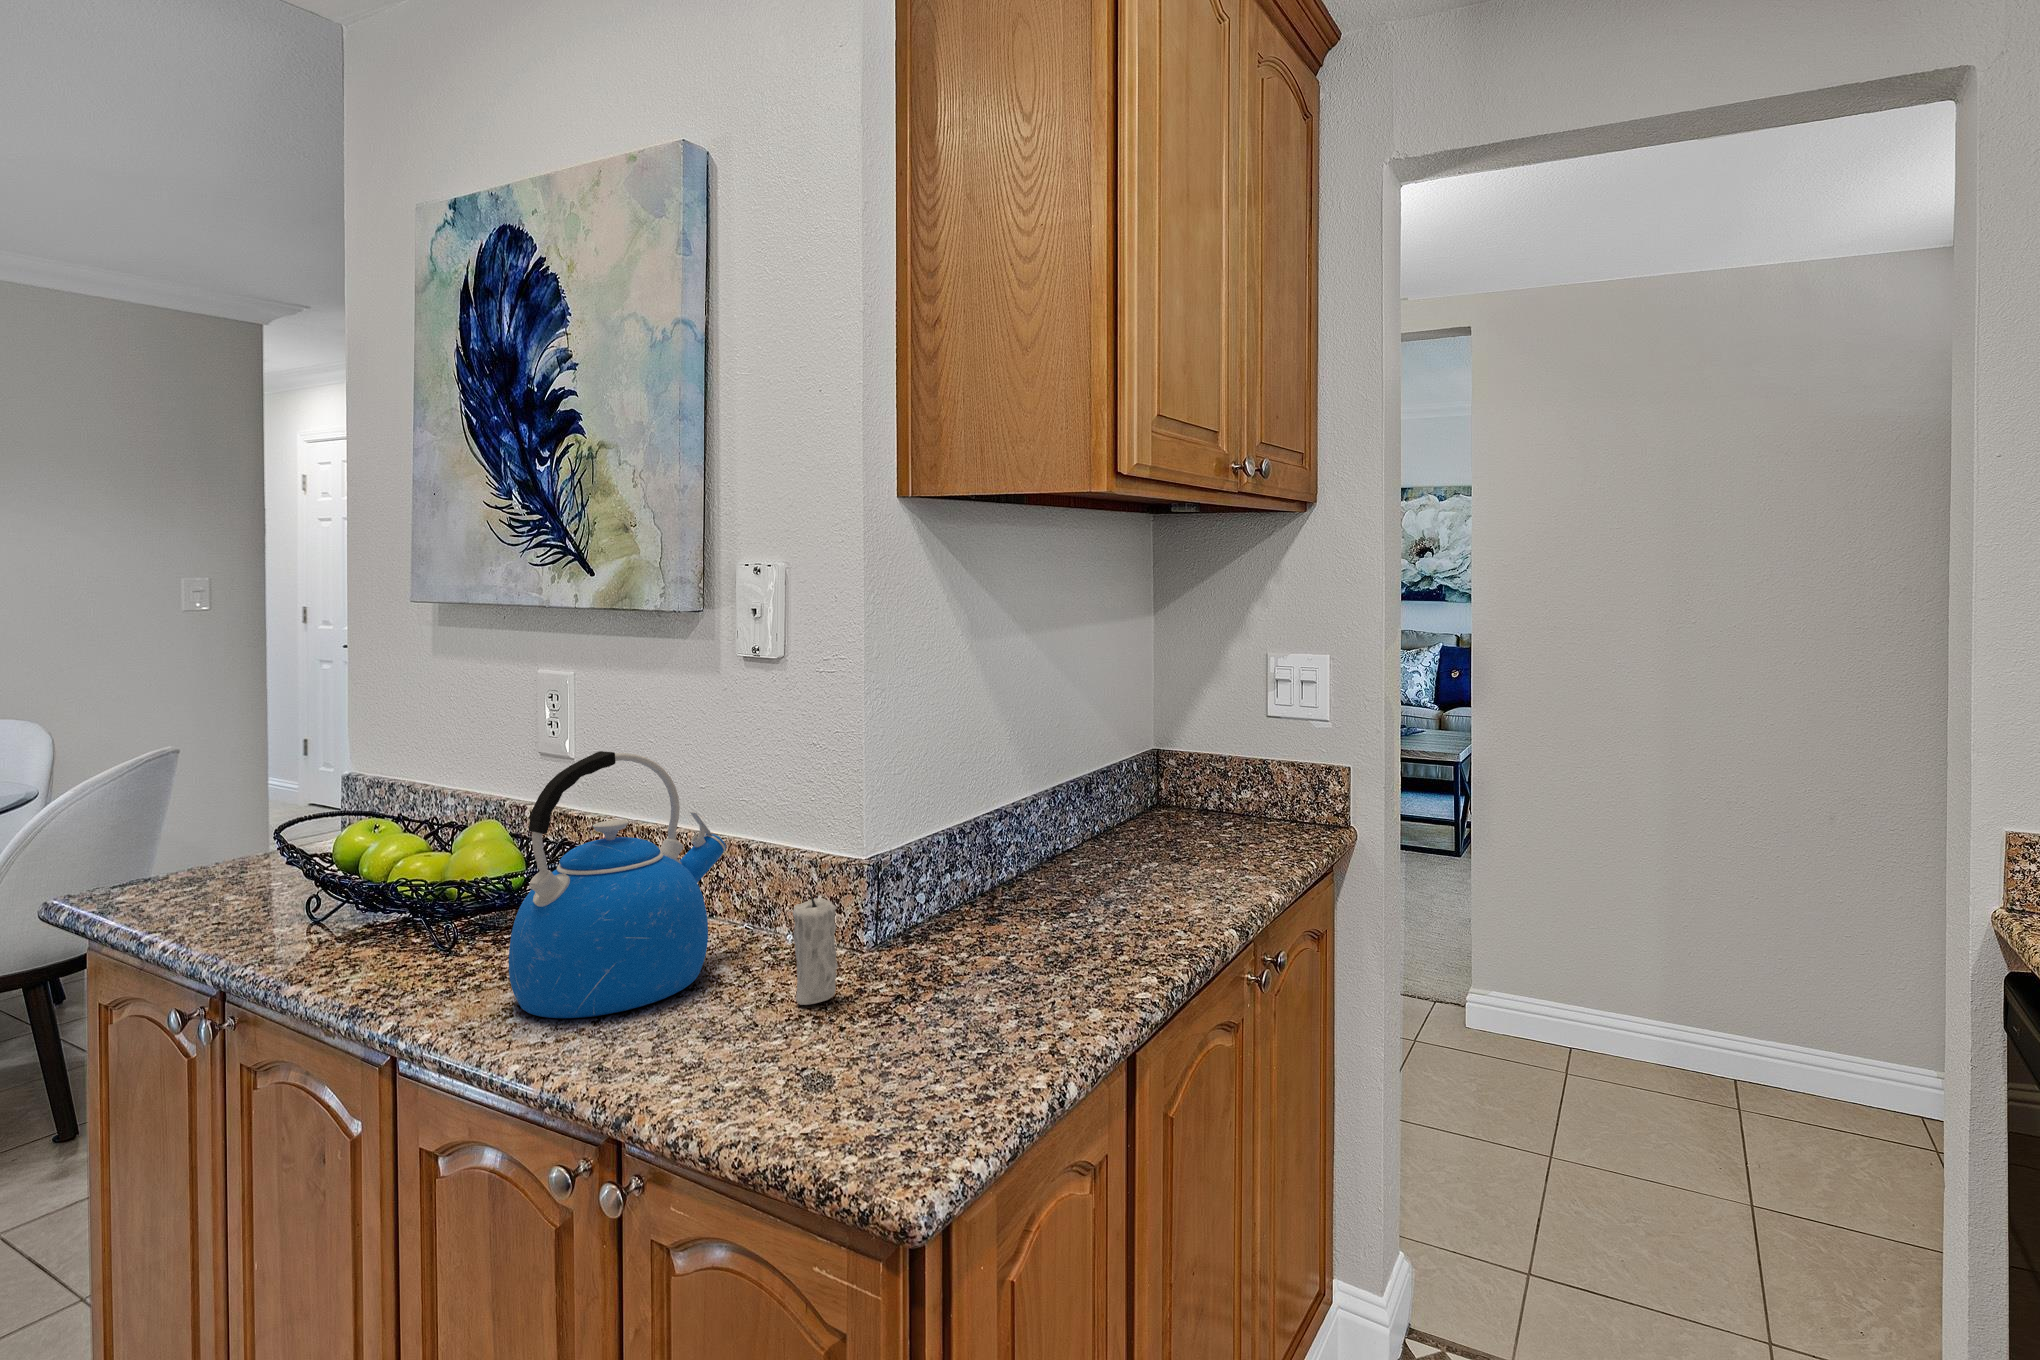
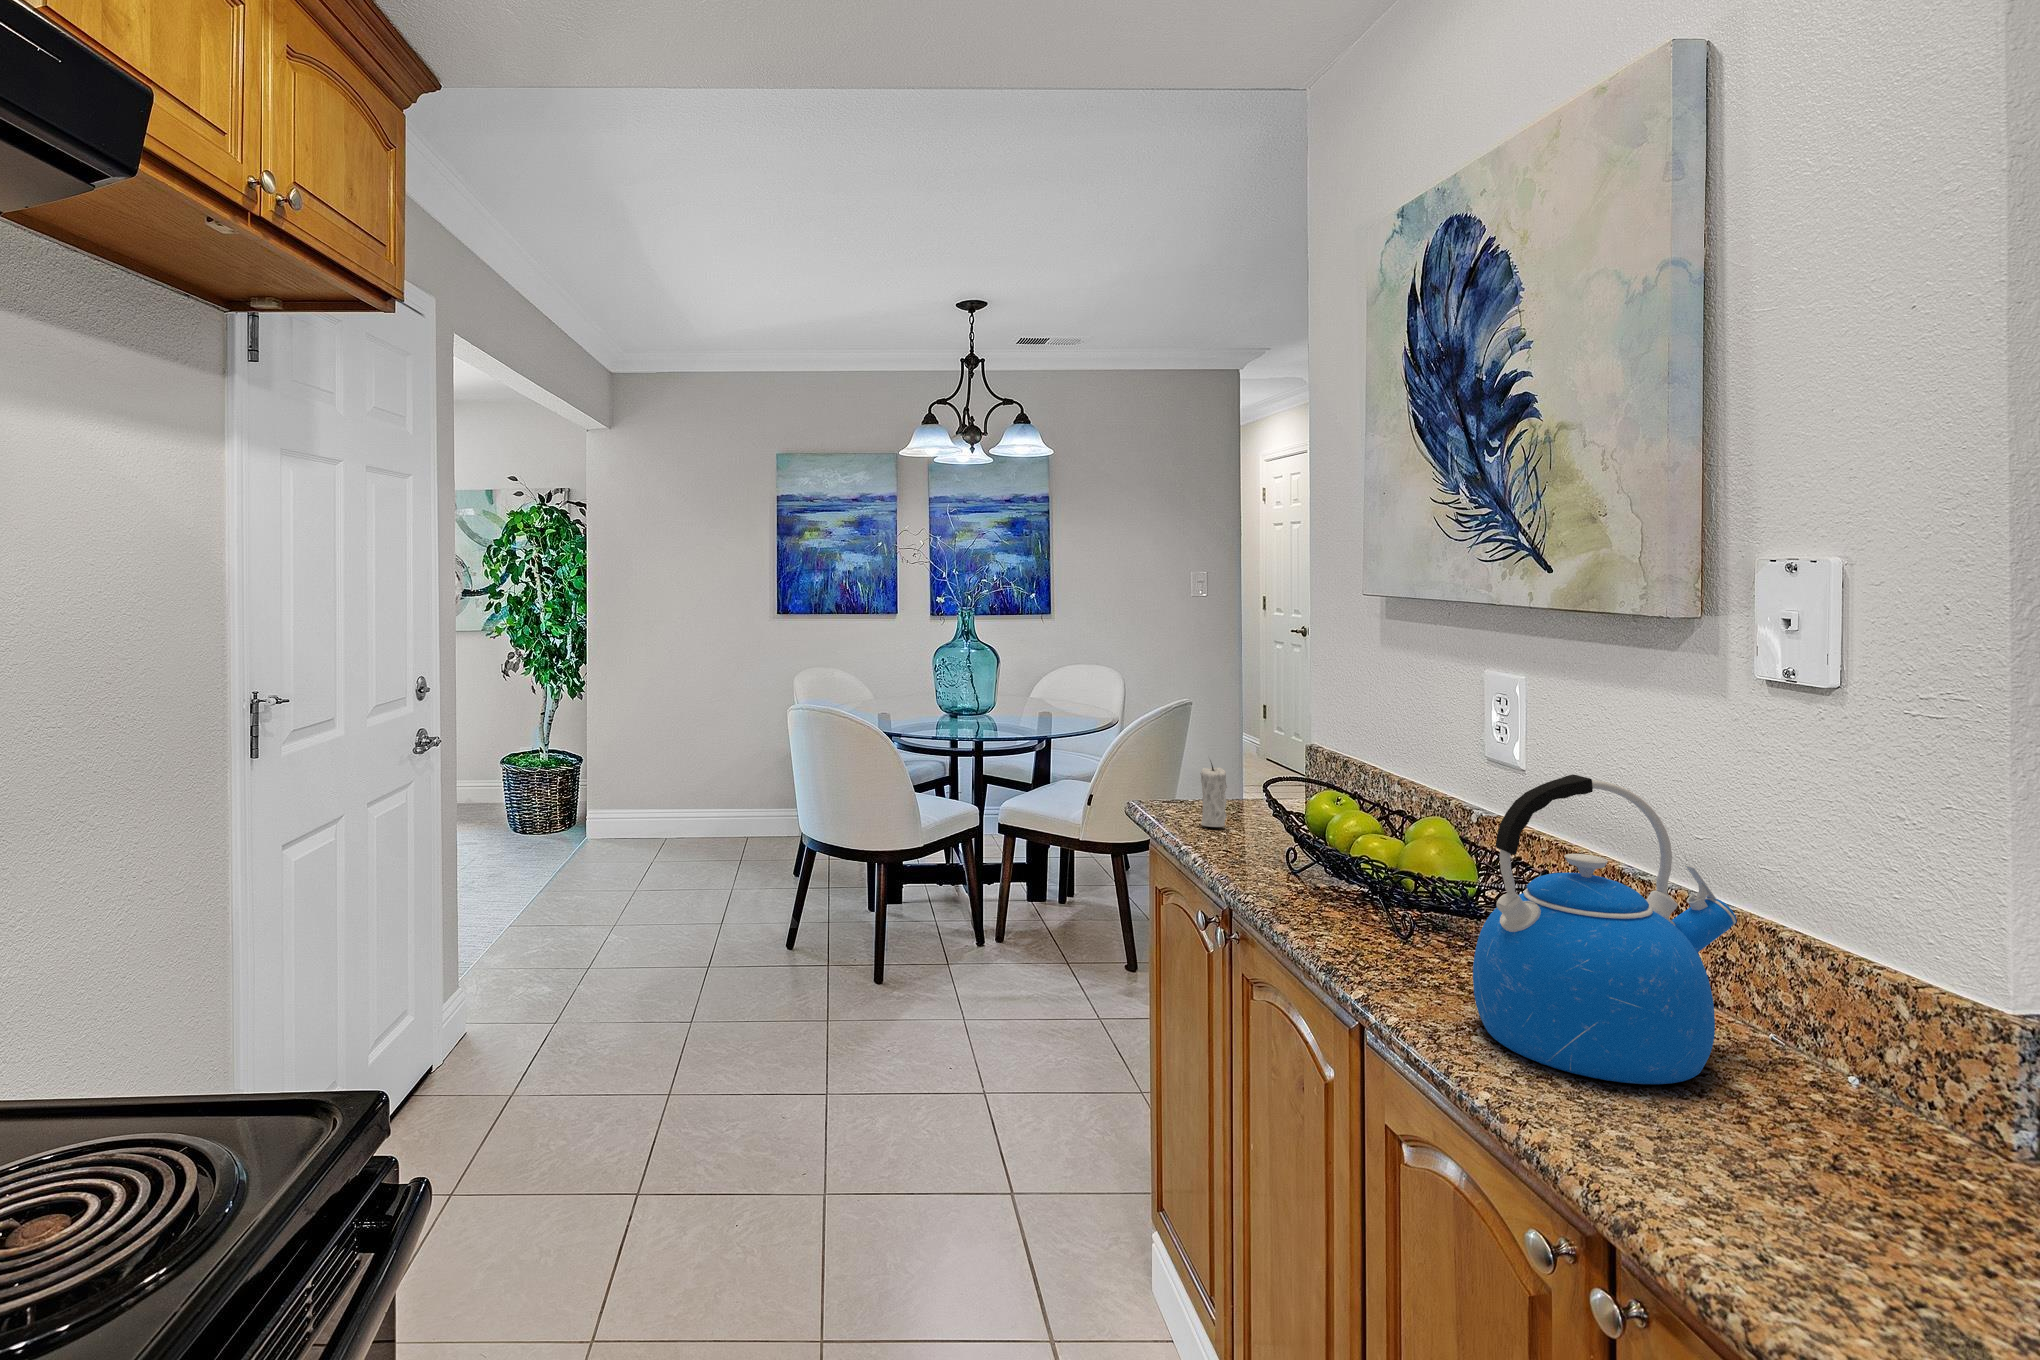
candle: present [793,886,838,1005] -> present [1200,763,1227,827]

